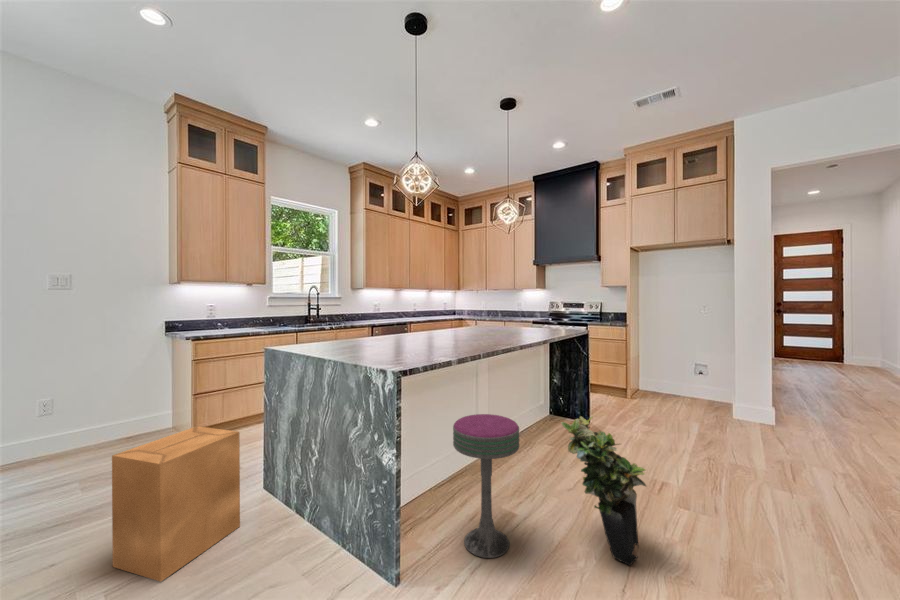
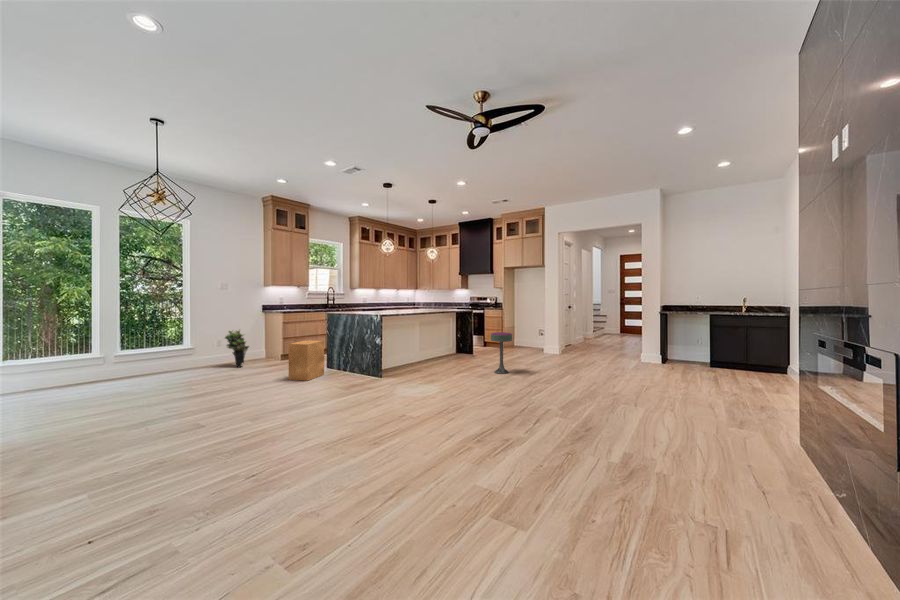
bar stool: present [453,414,519,558] -> present [491,332,512,374]
potted plant: present [561,417,646,565] -> present [225,331,249,367]

